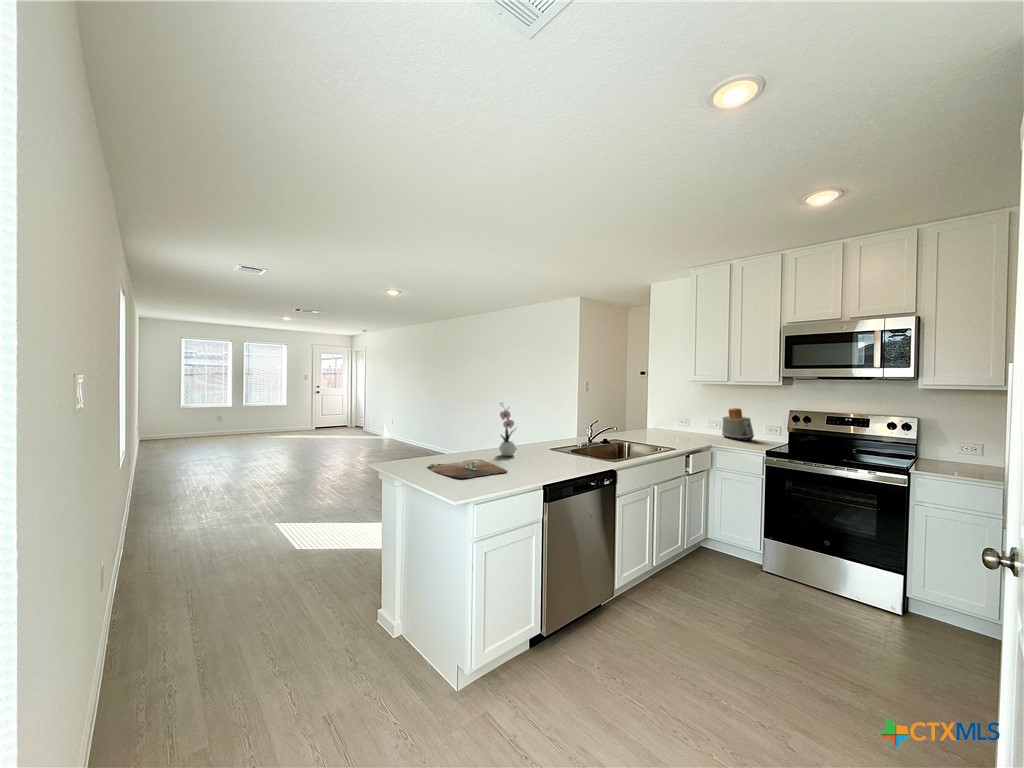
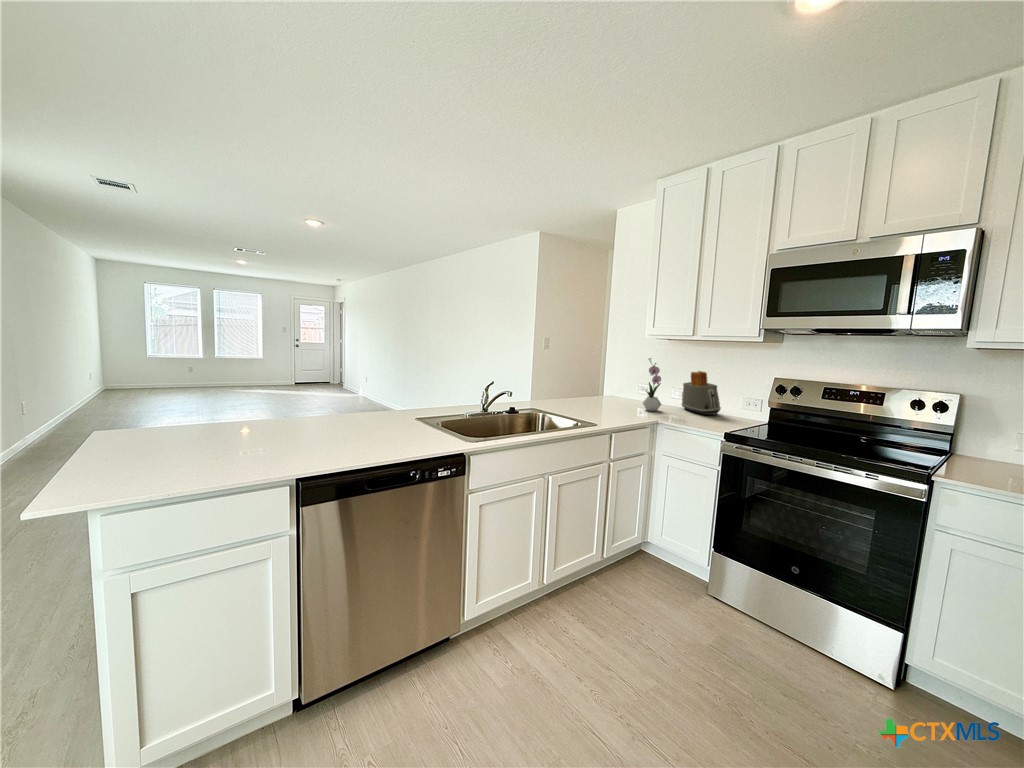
flower arrangement: present [499,403,517,456] -> present [643,358,661,411]
cutting board: present [427,459,508,478] -> none [151,434,280,472]

